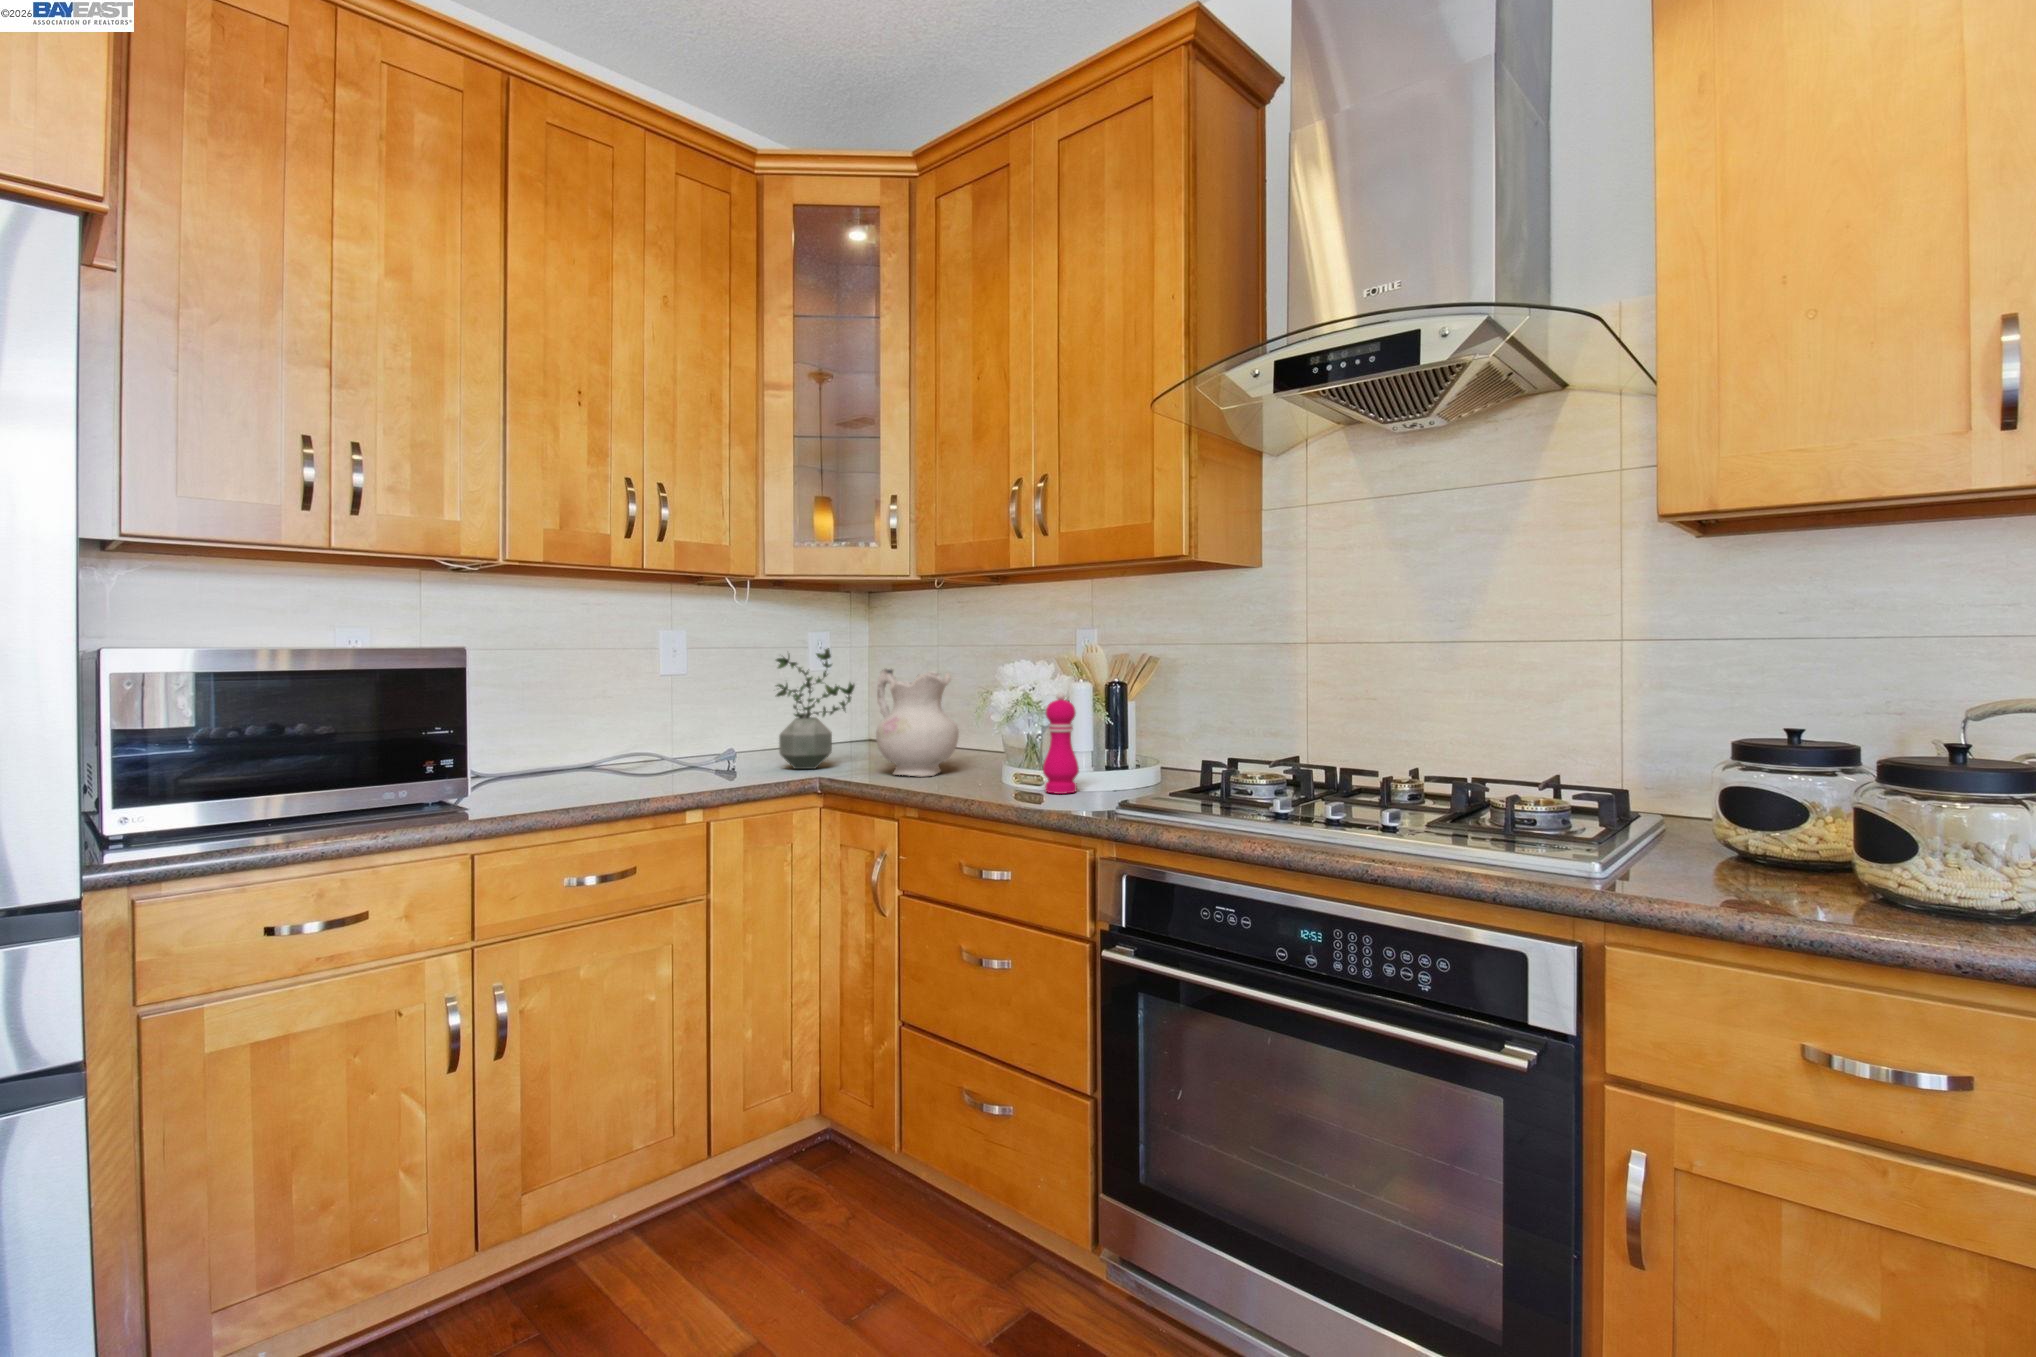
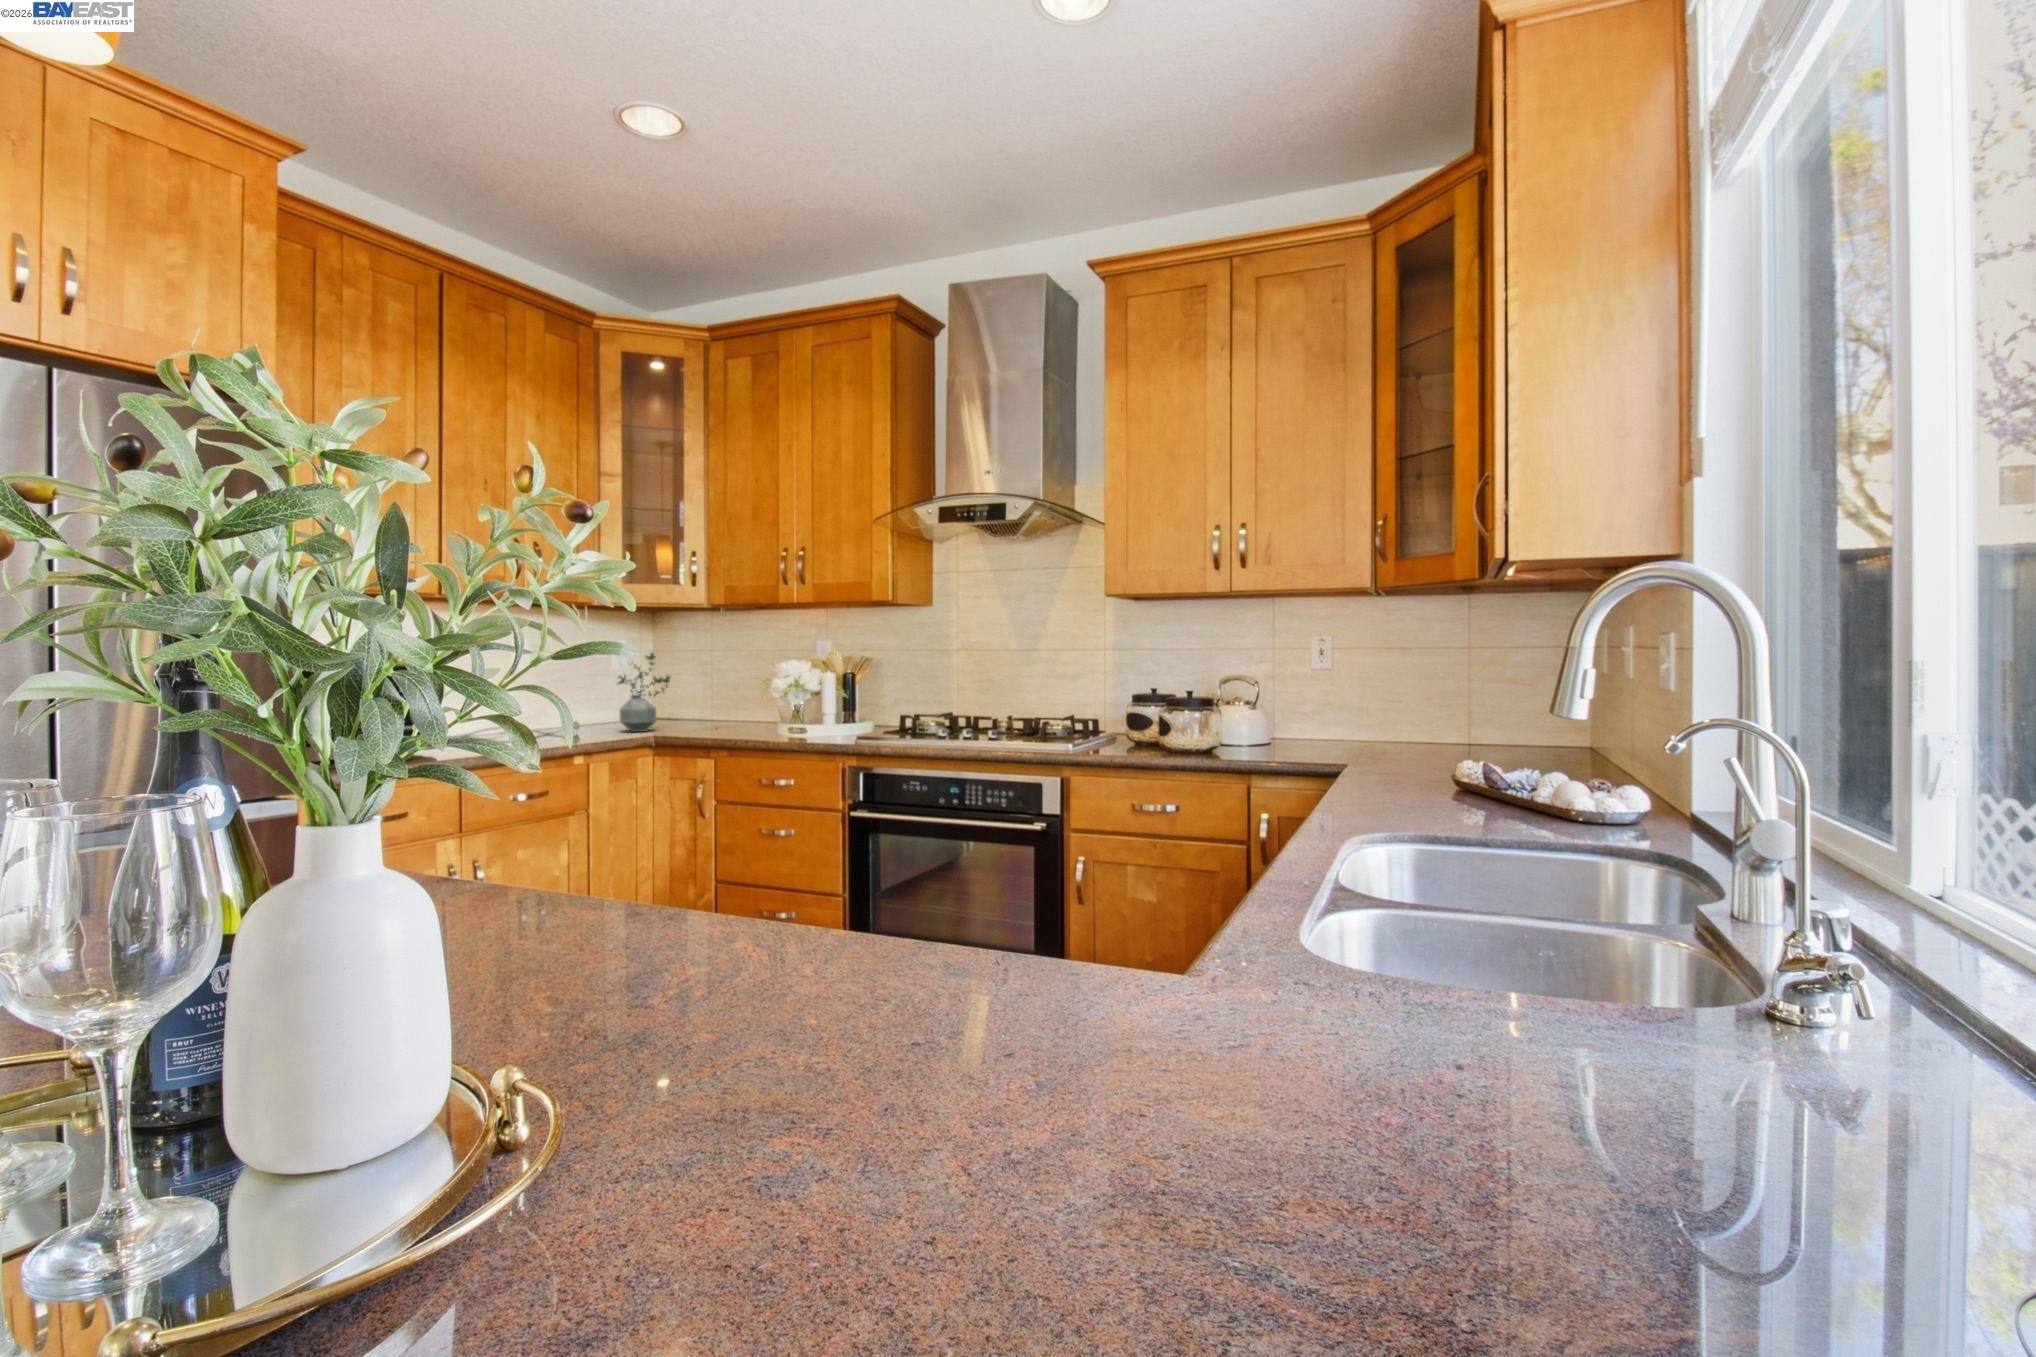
ceramic pitcher: present [876,668,959,777] -> none [691,665,747,732]
pepper mill: present [1043,692,1079,794] -> none [809,677,830,735]

